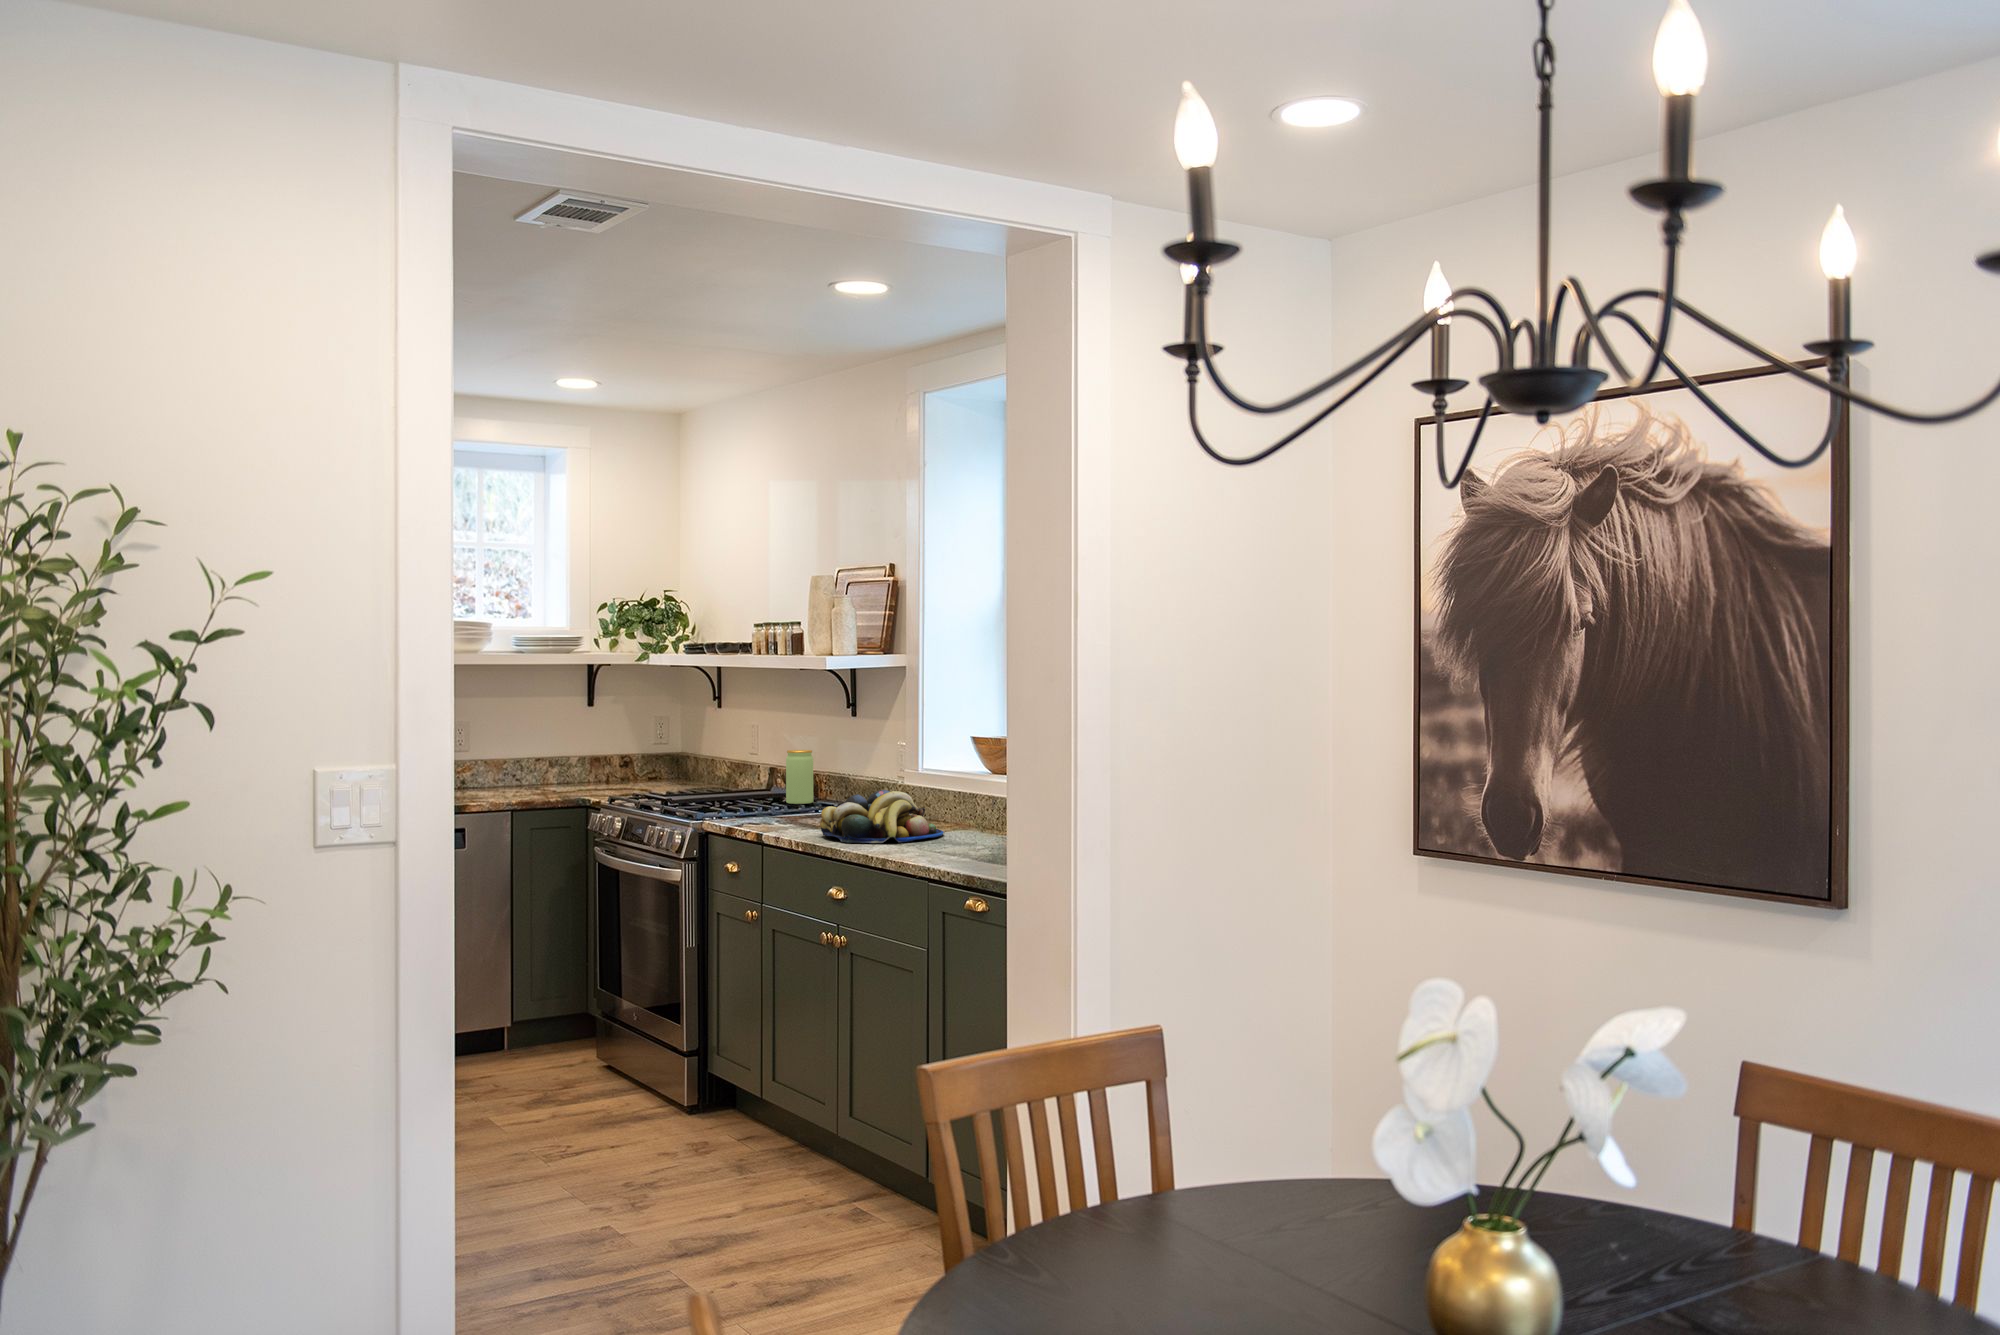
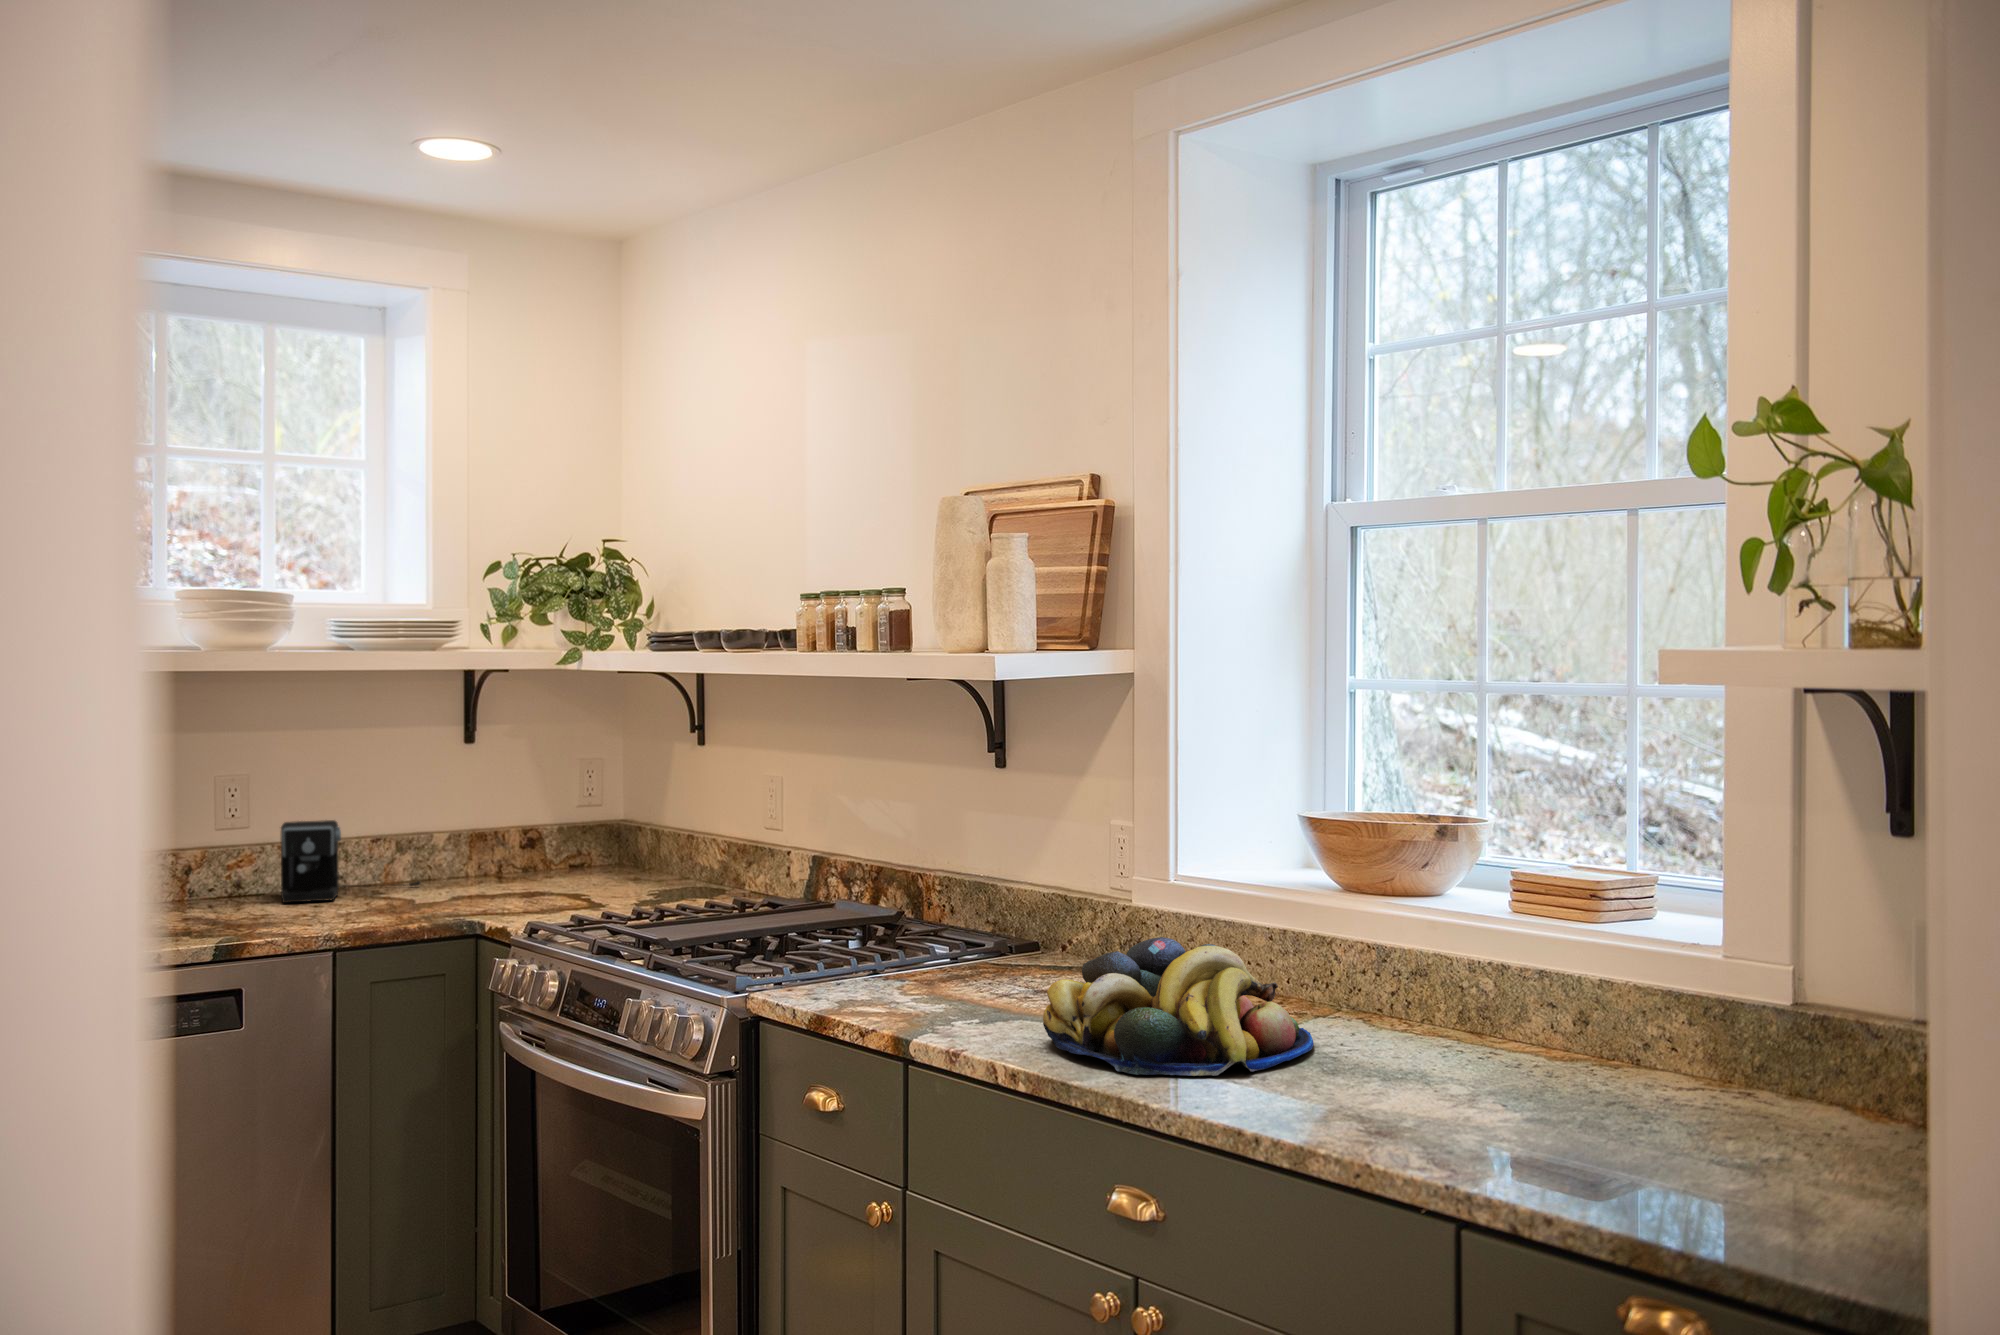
coffee maker: none [486,747,562,790] -> present [281,820,420,903]
jar: present [786,750,813,804] -> none [868,830,919,934]

